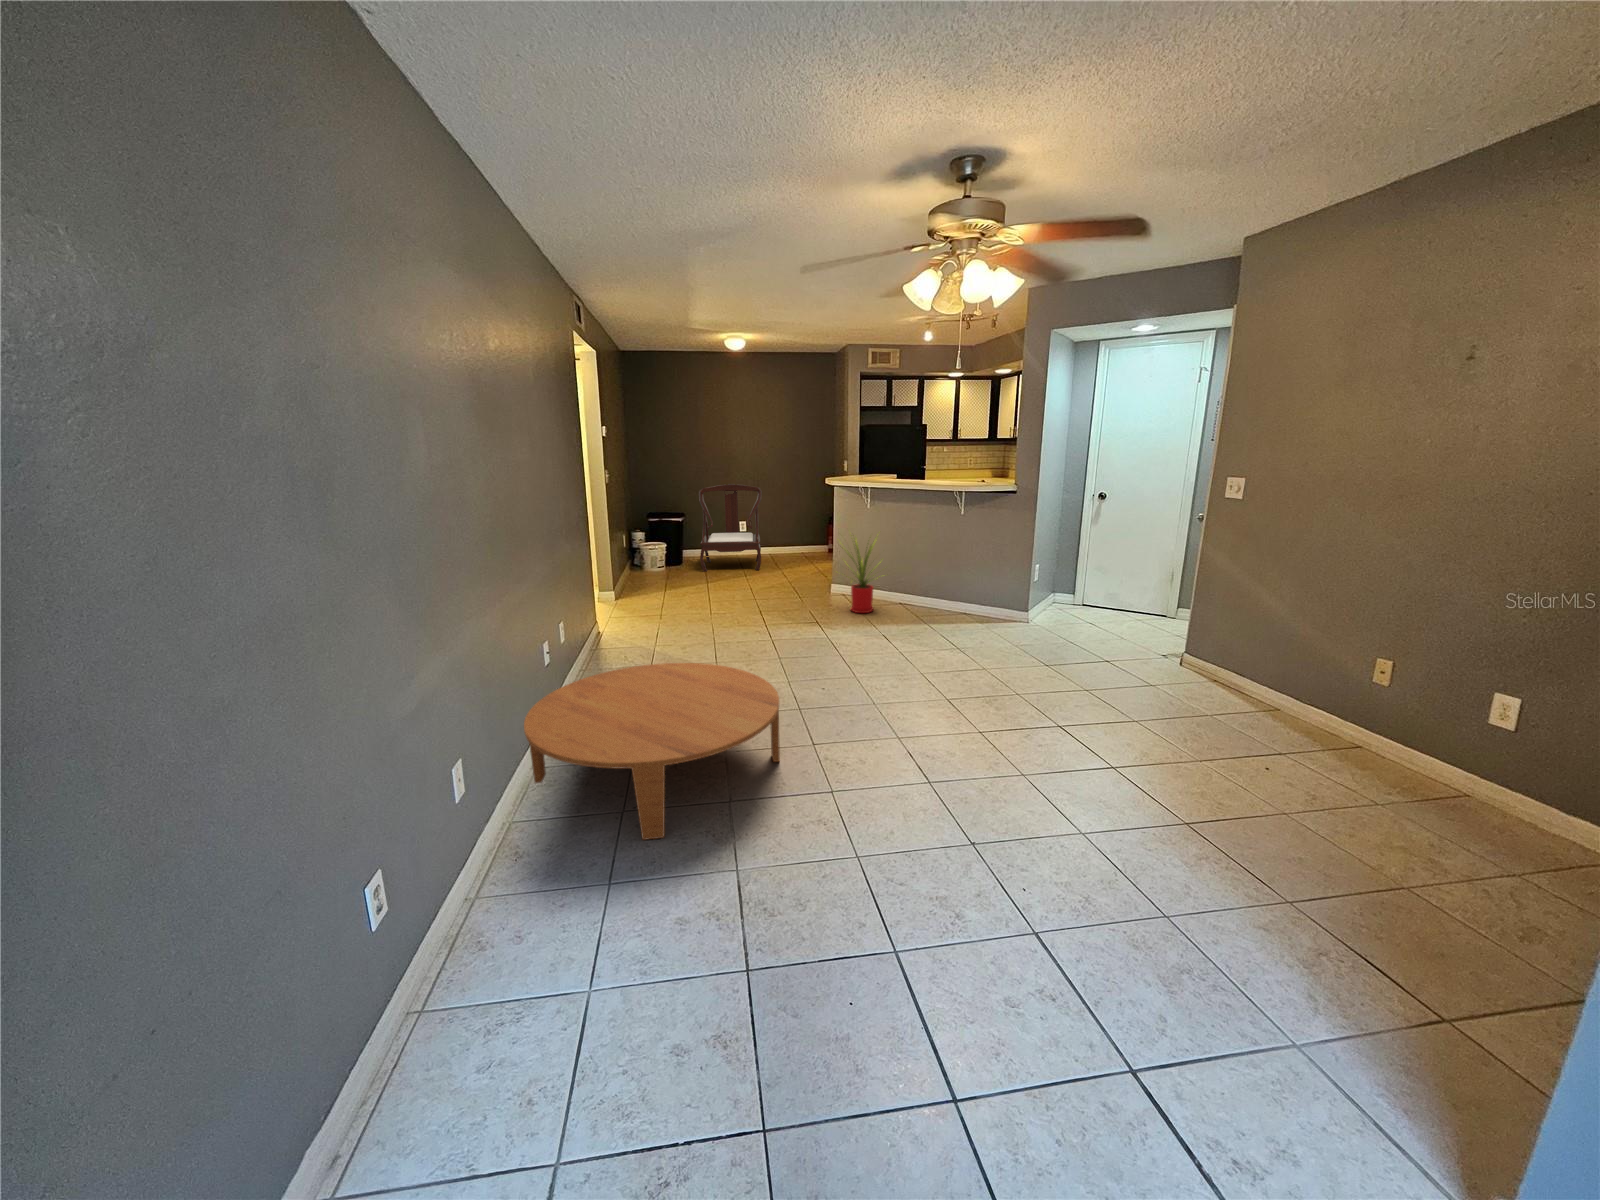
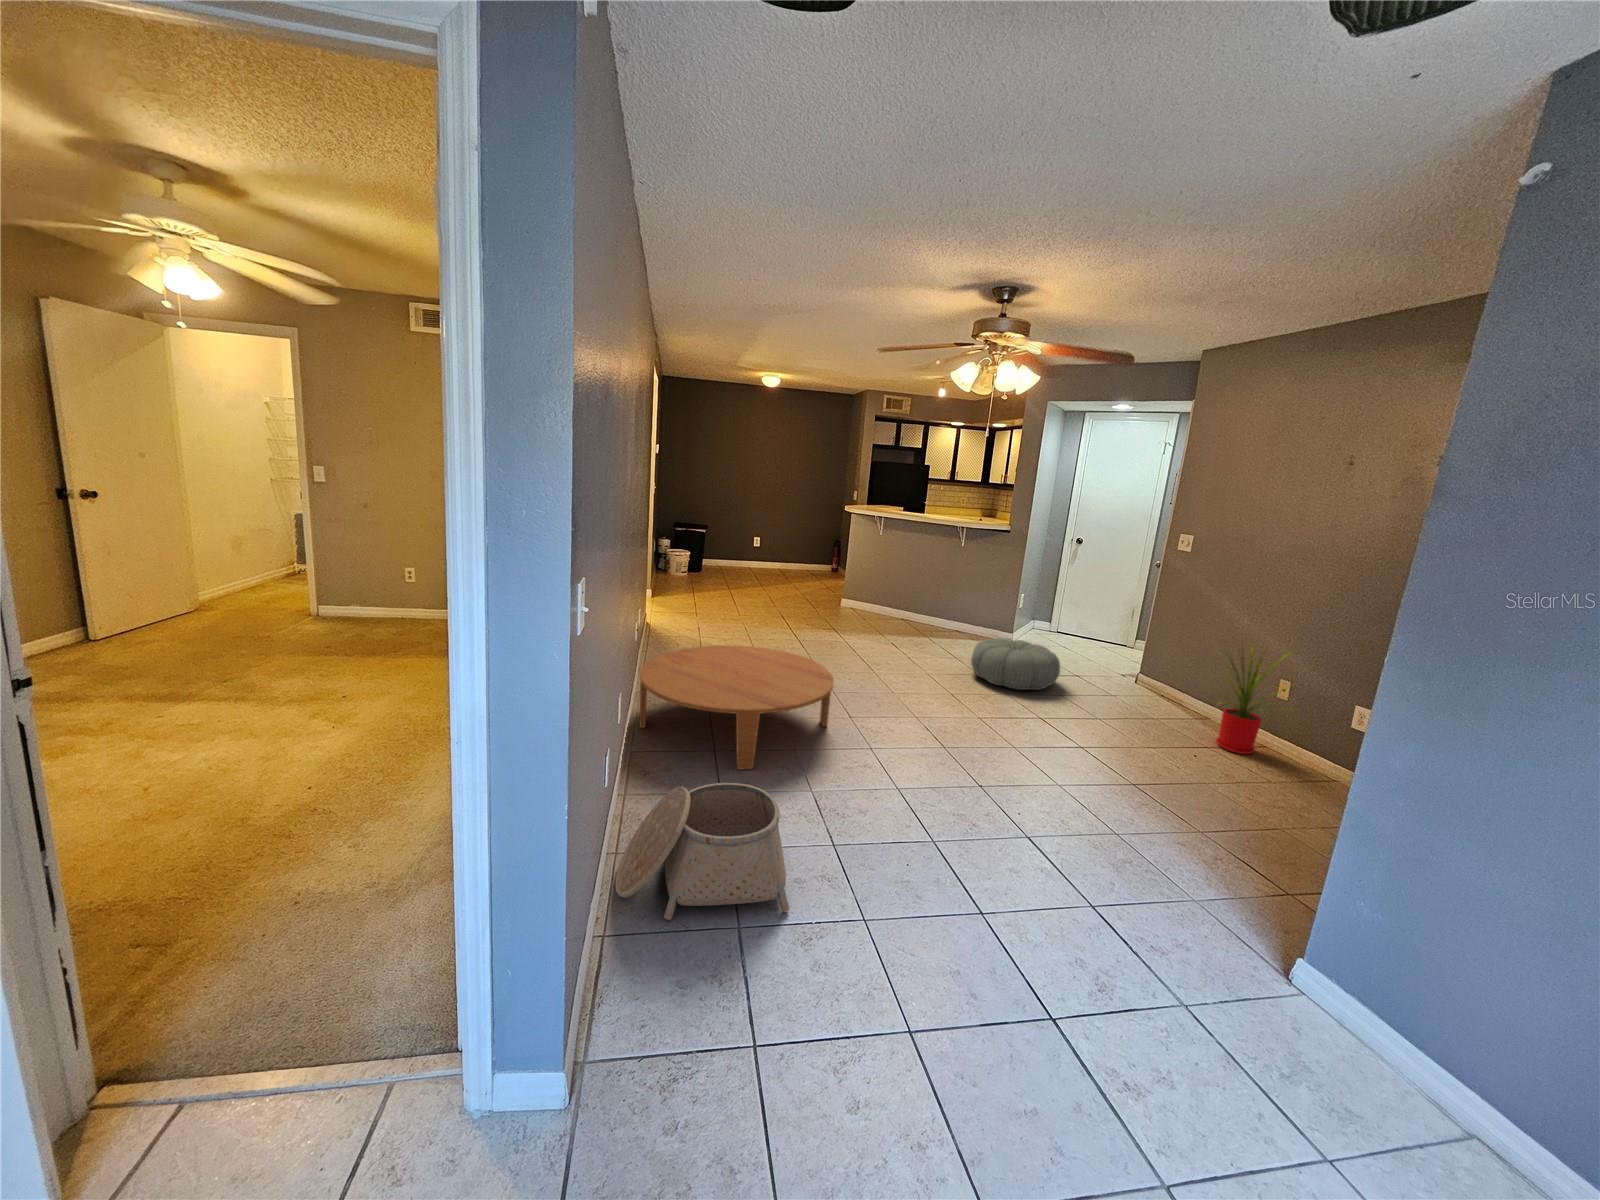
armchair: present [699,484,762,571] -> none [722,502,780,580]
house plant: present [840,539,881,613] -> present [1215,642,1292,754]
pouf: none [974,625,1085,689] -> present [971,638,1060,690]
basket: none [383,893,659,1140] -> present [615,783,789,920]

